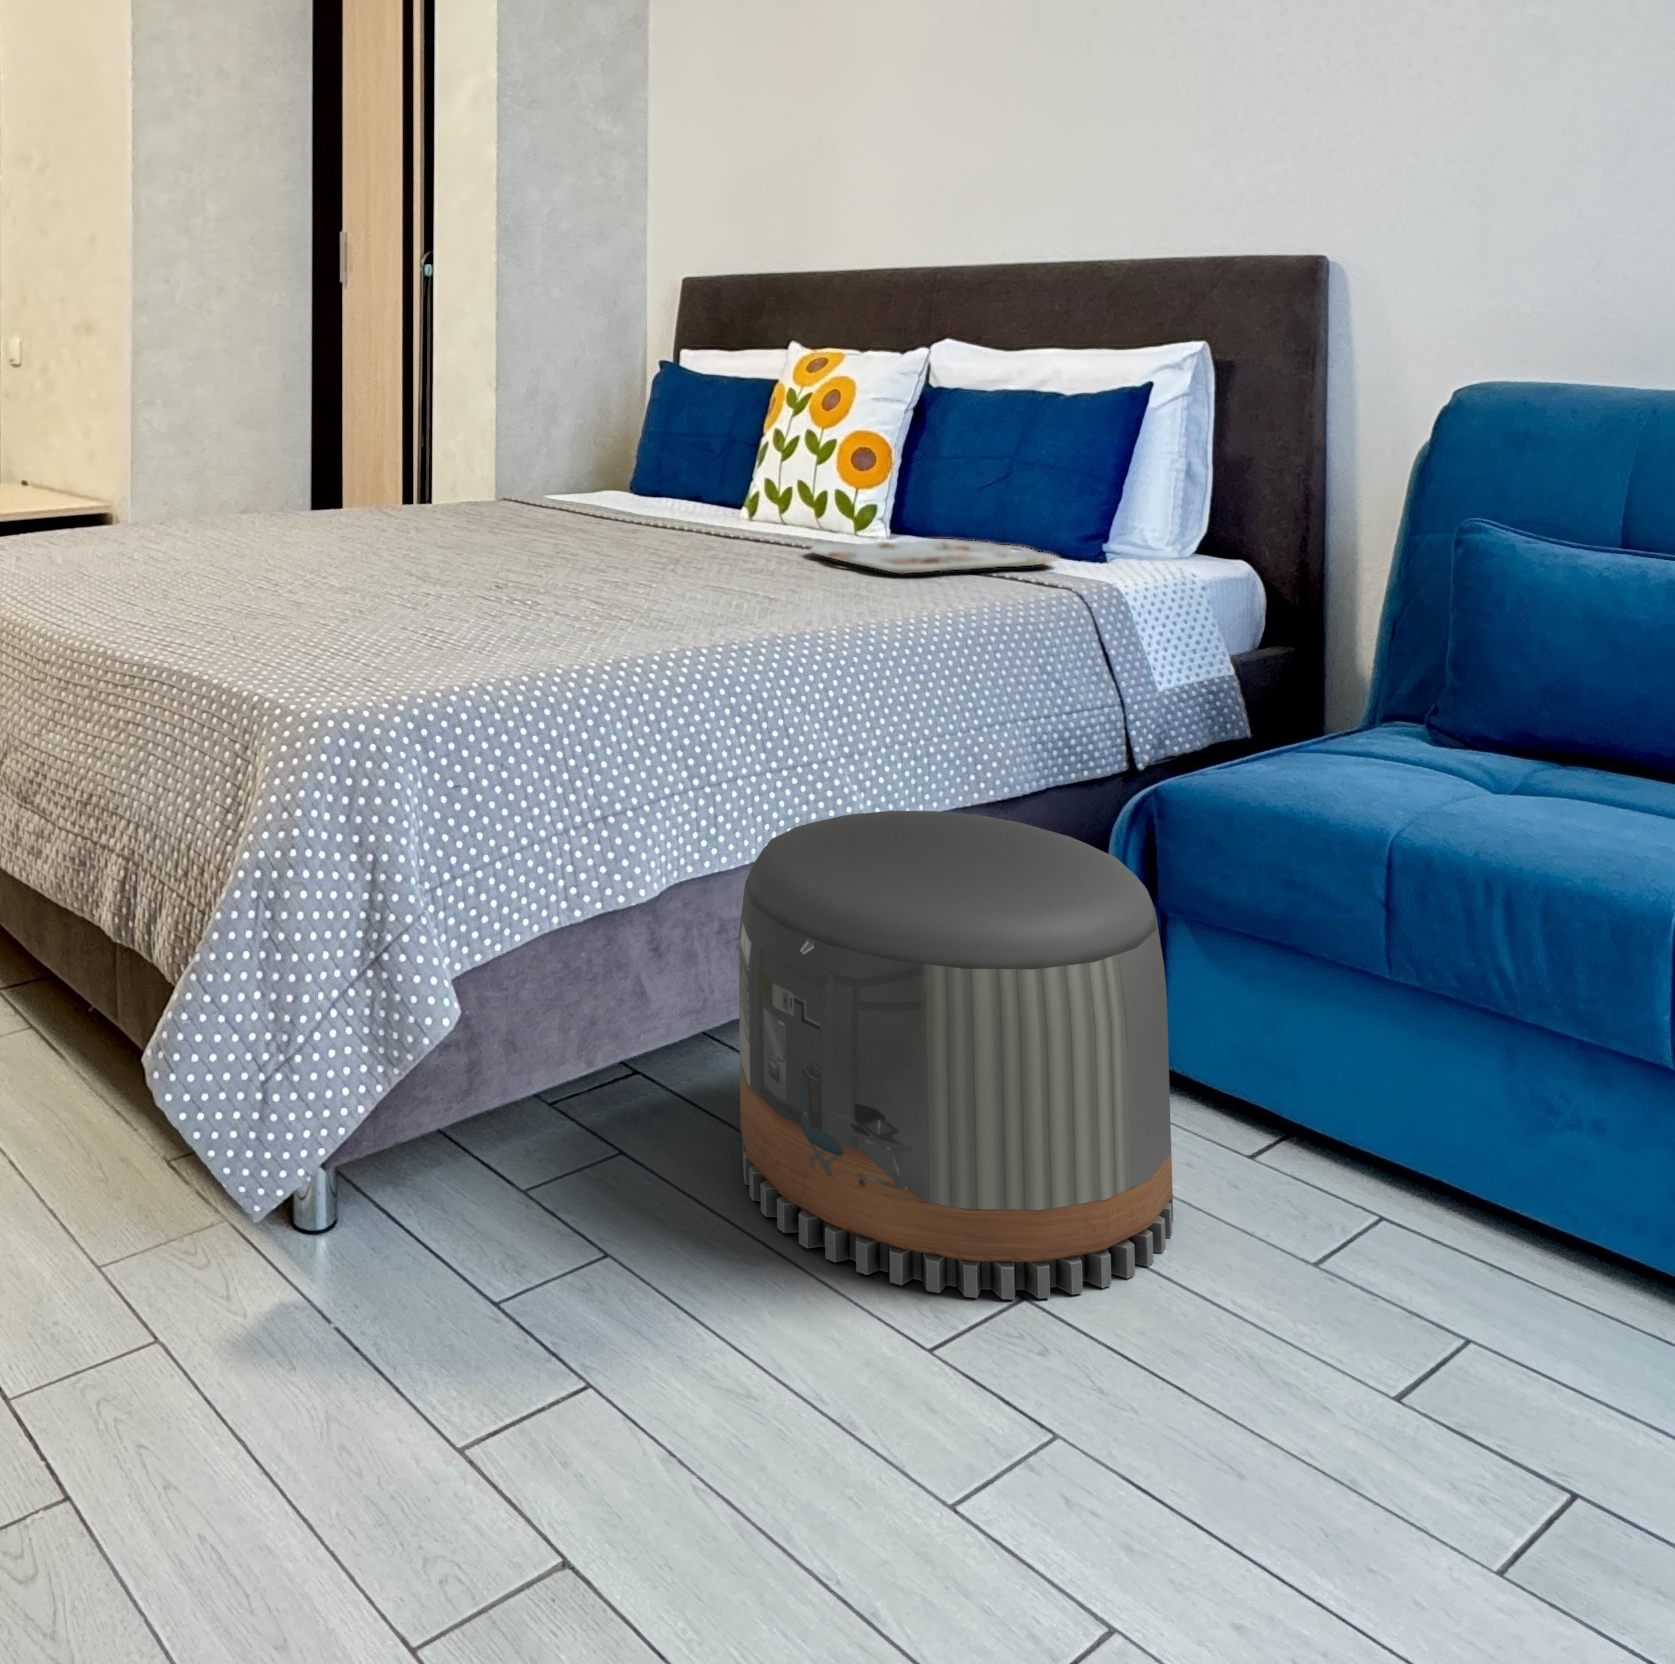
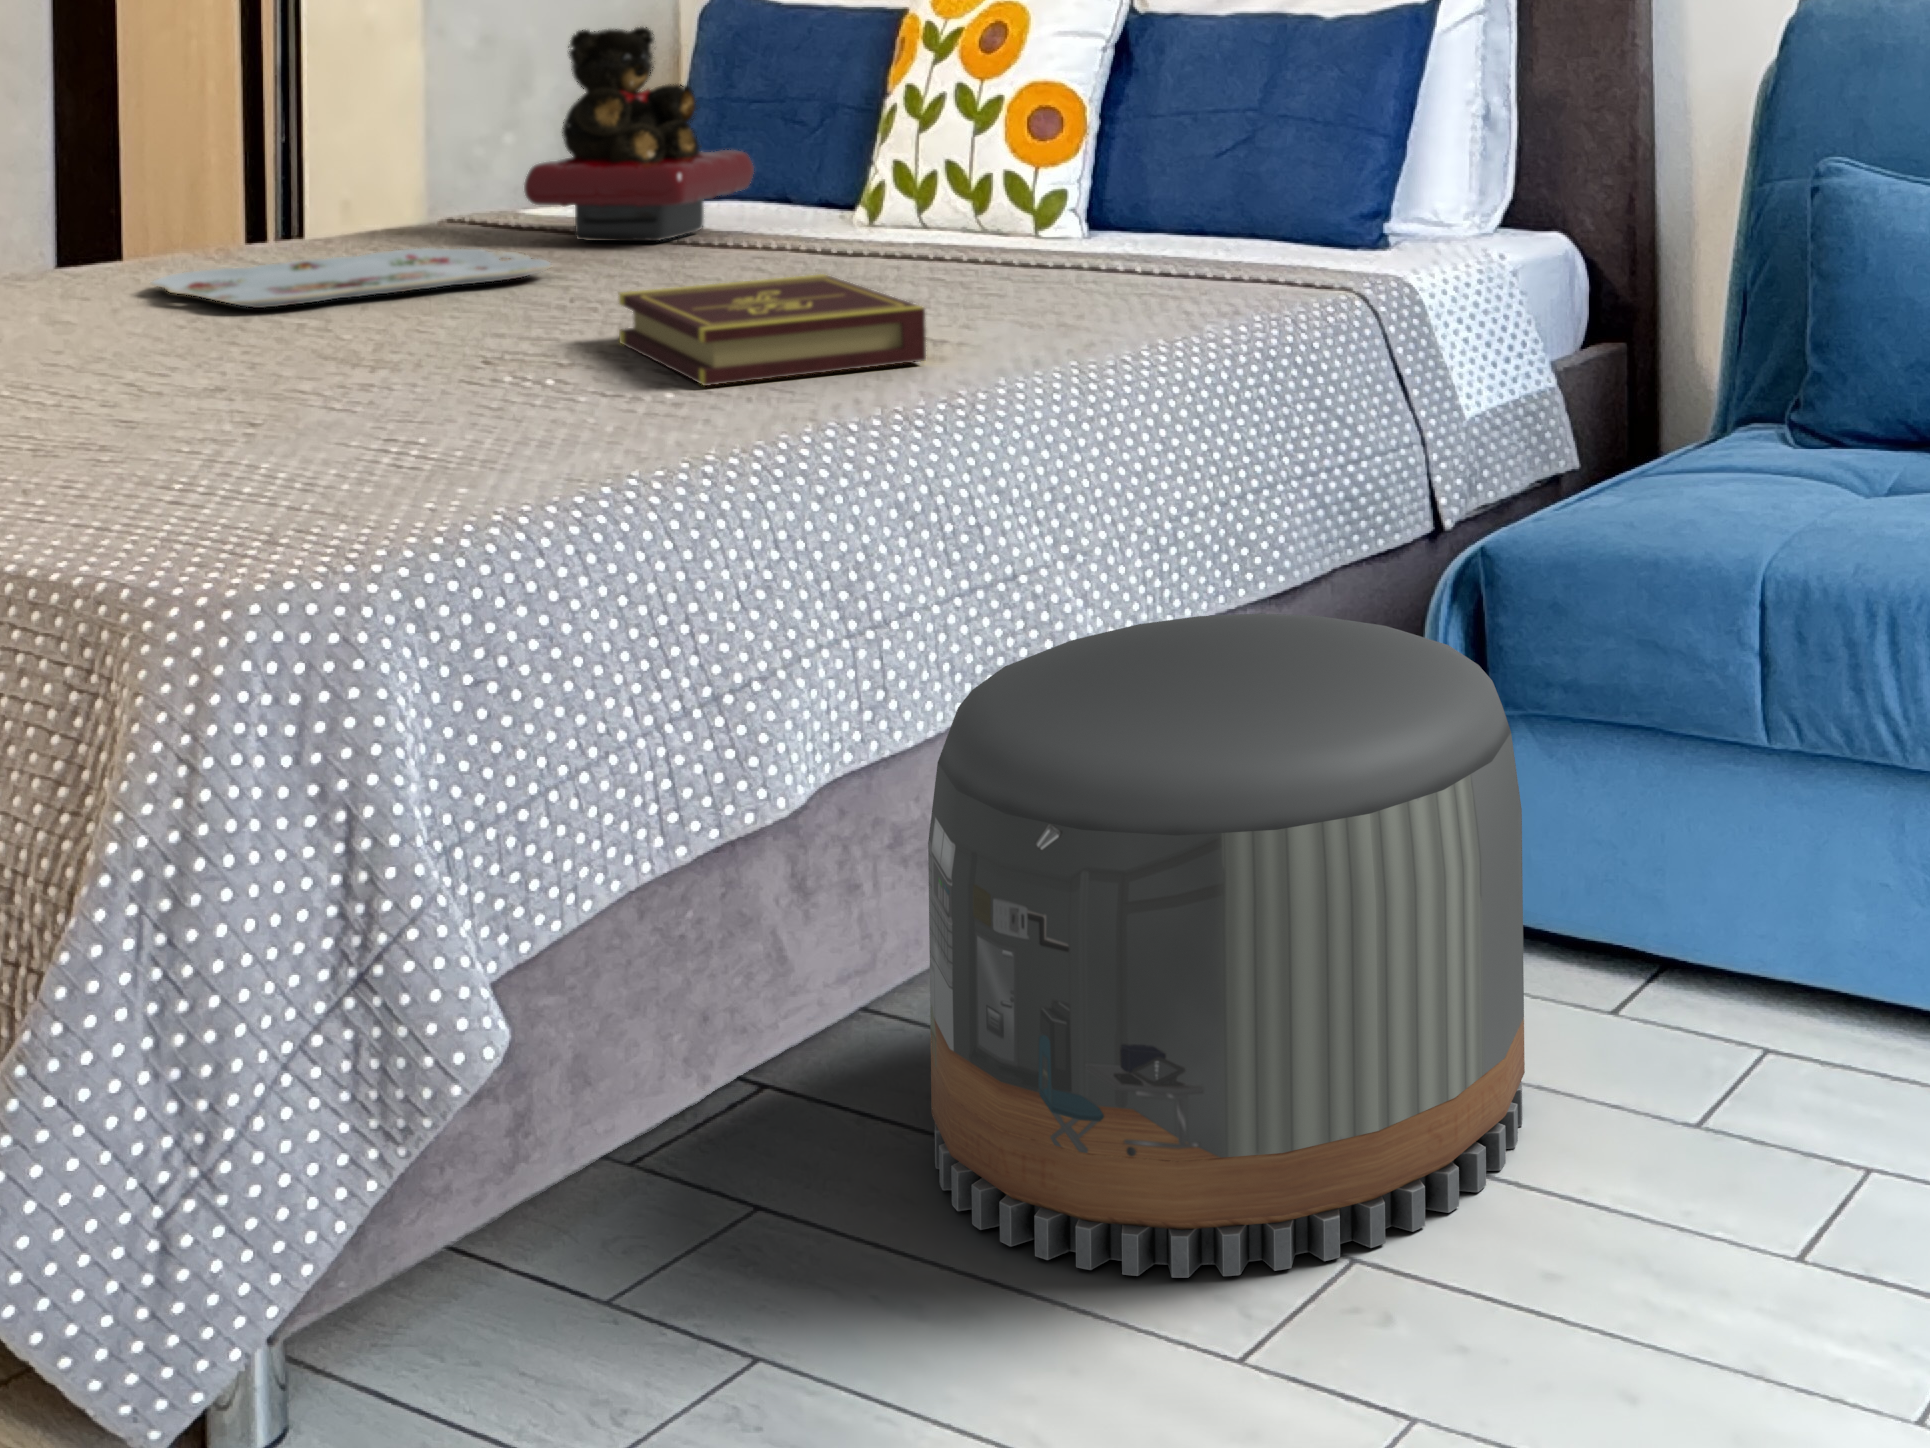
teddy bear: none [538,383,678,522] -> present [524,27,754,241]
serving tray: present [810,539,1059,574] -> present [151,248,552,308]
book: none [573,550,755,616] -> present [619,274,926,386]

